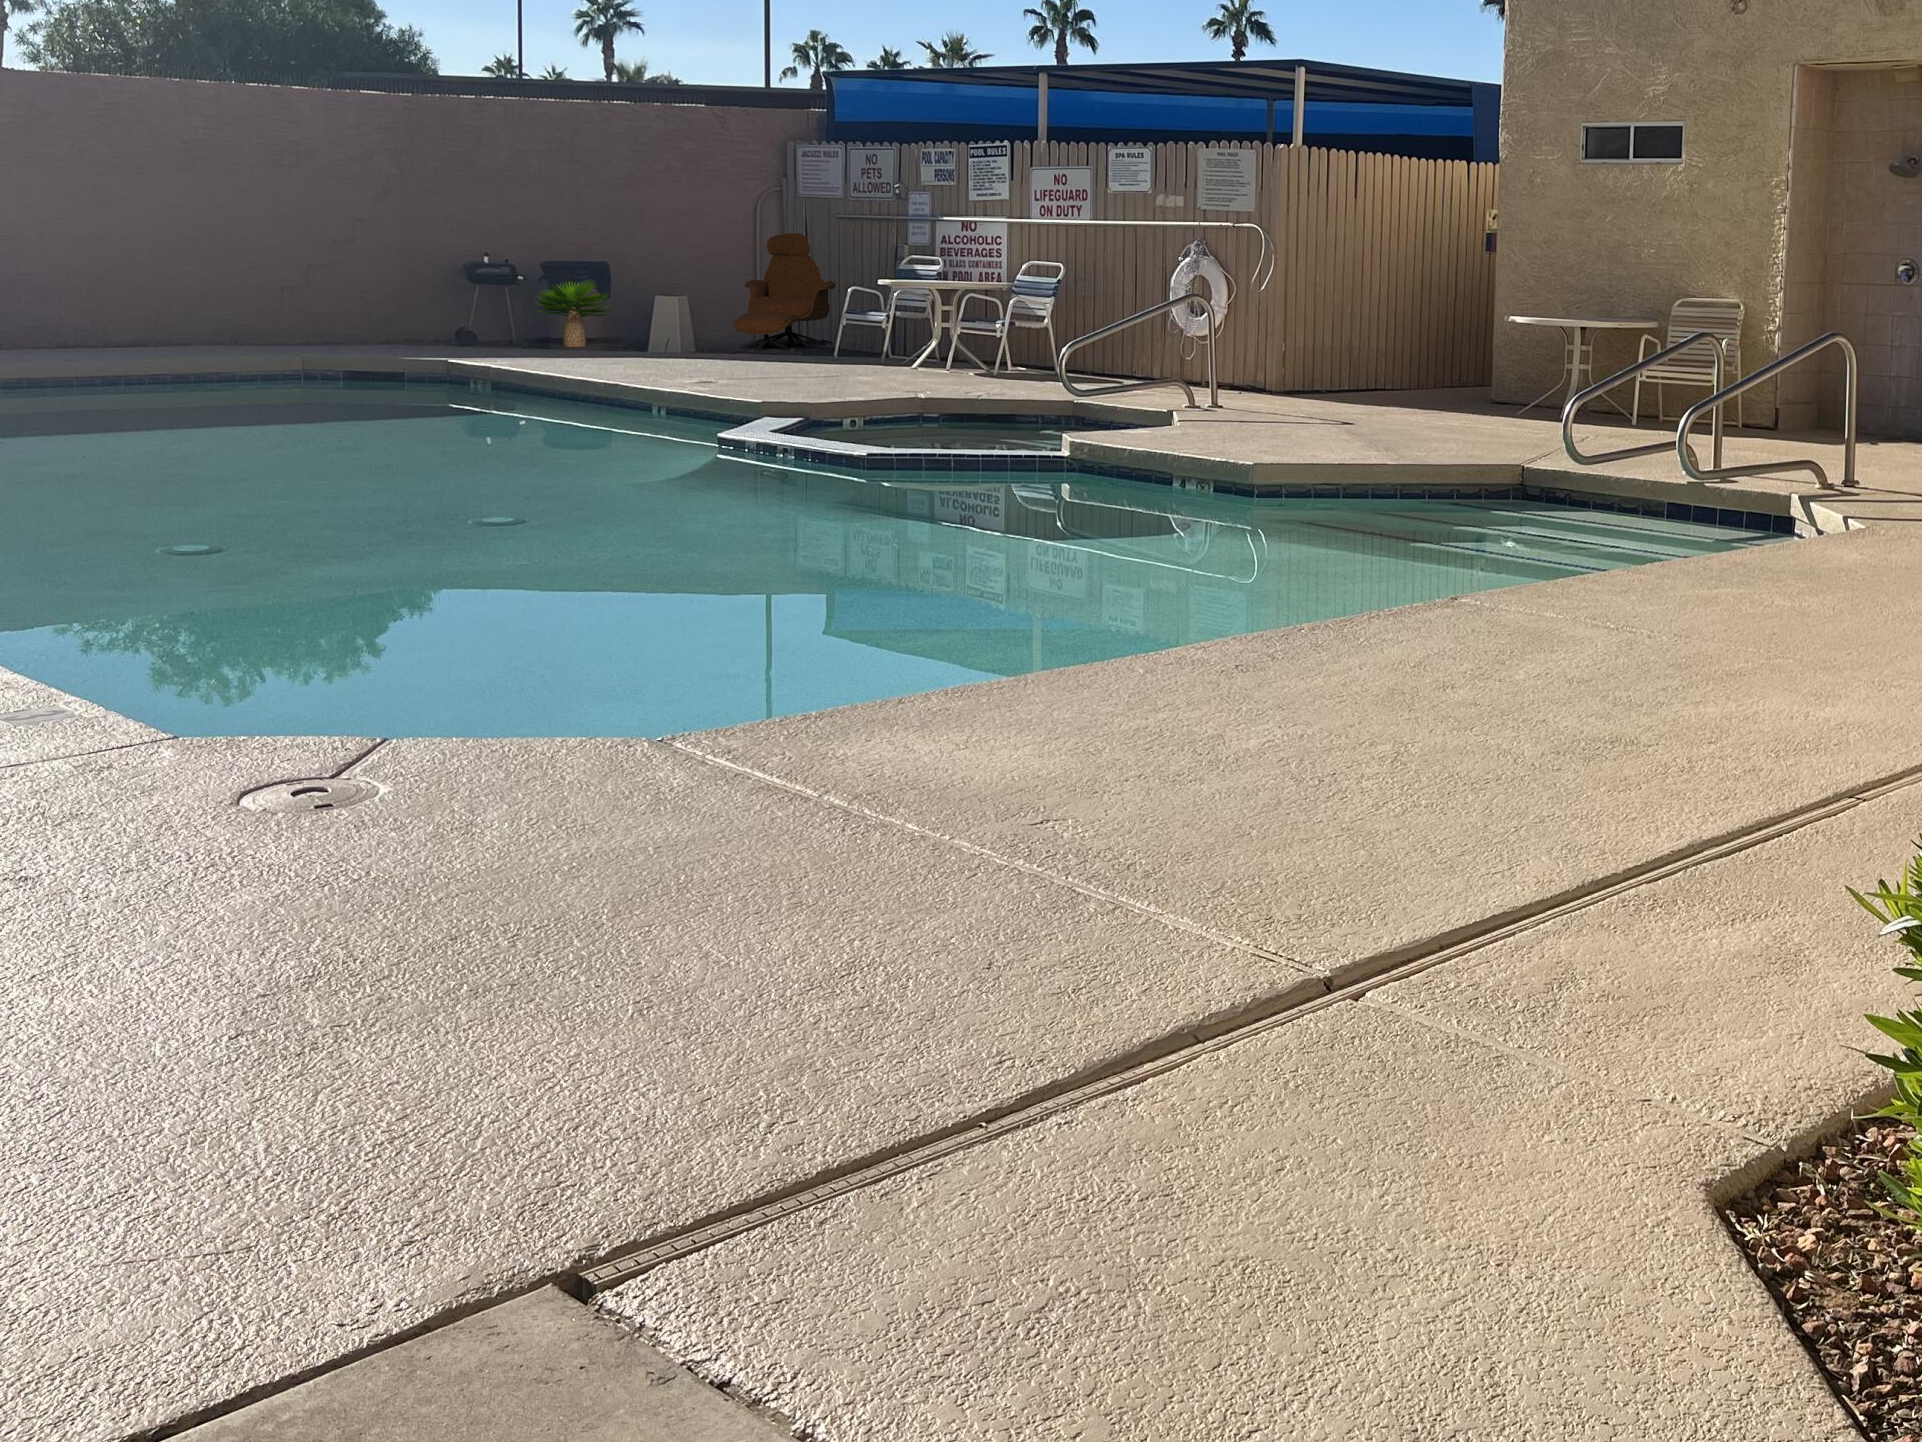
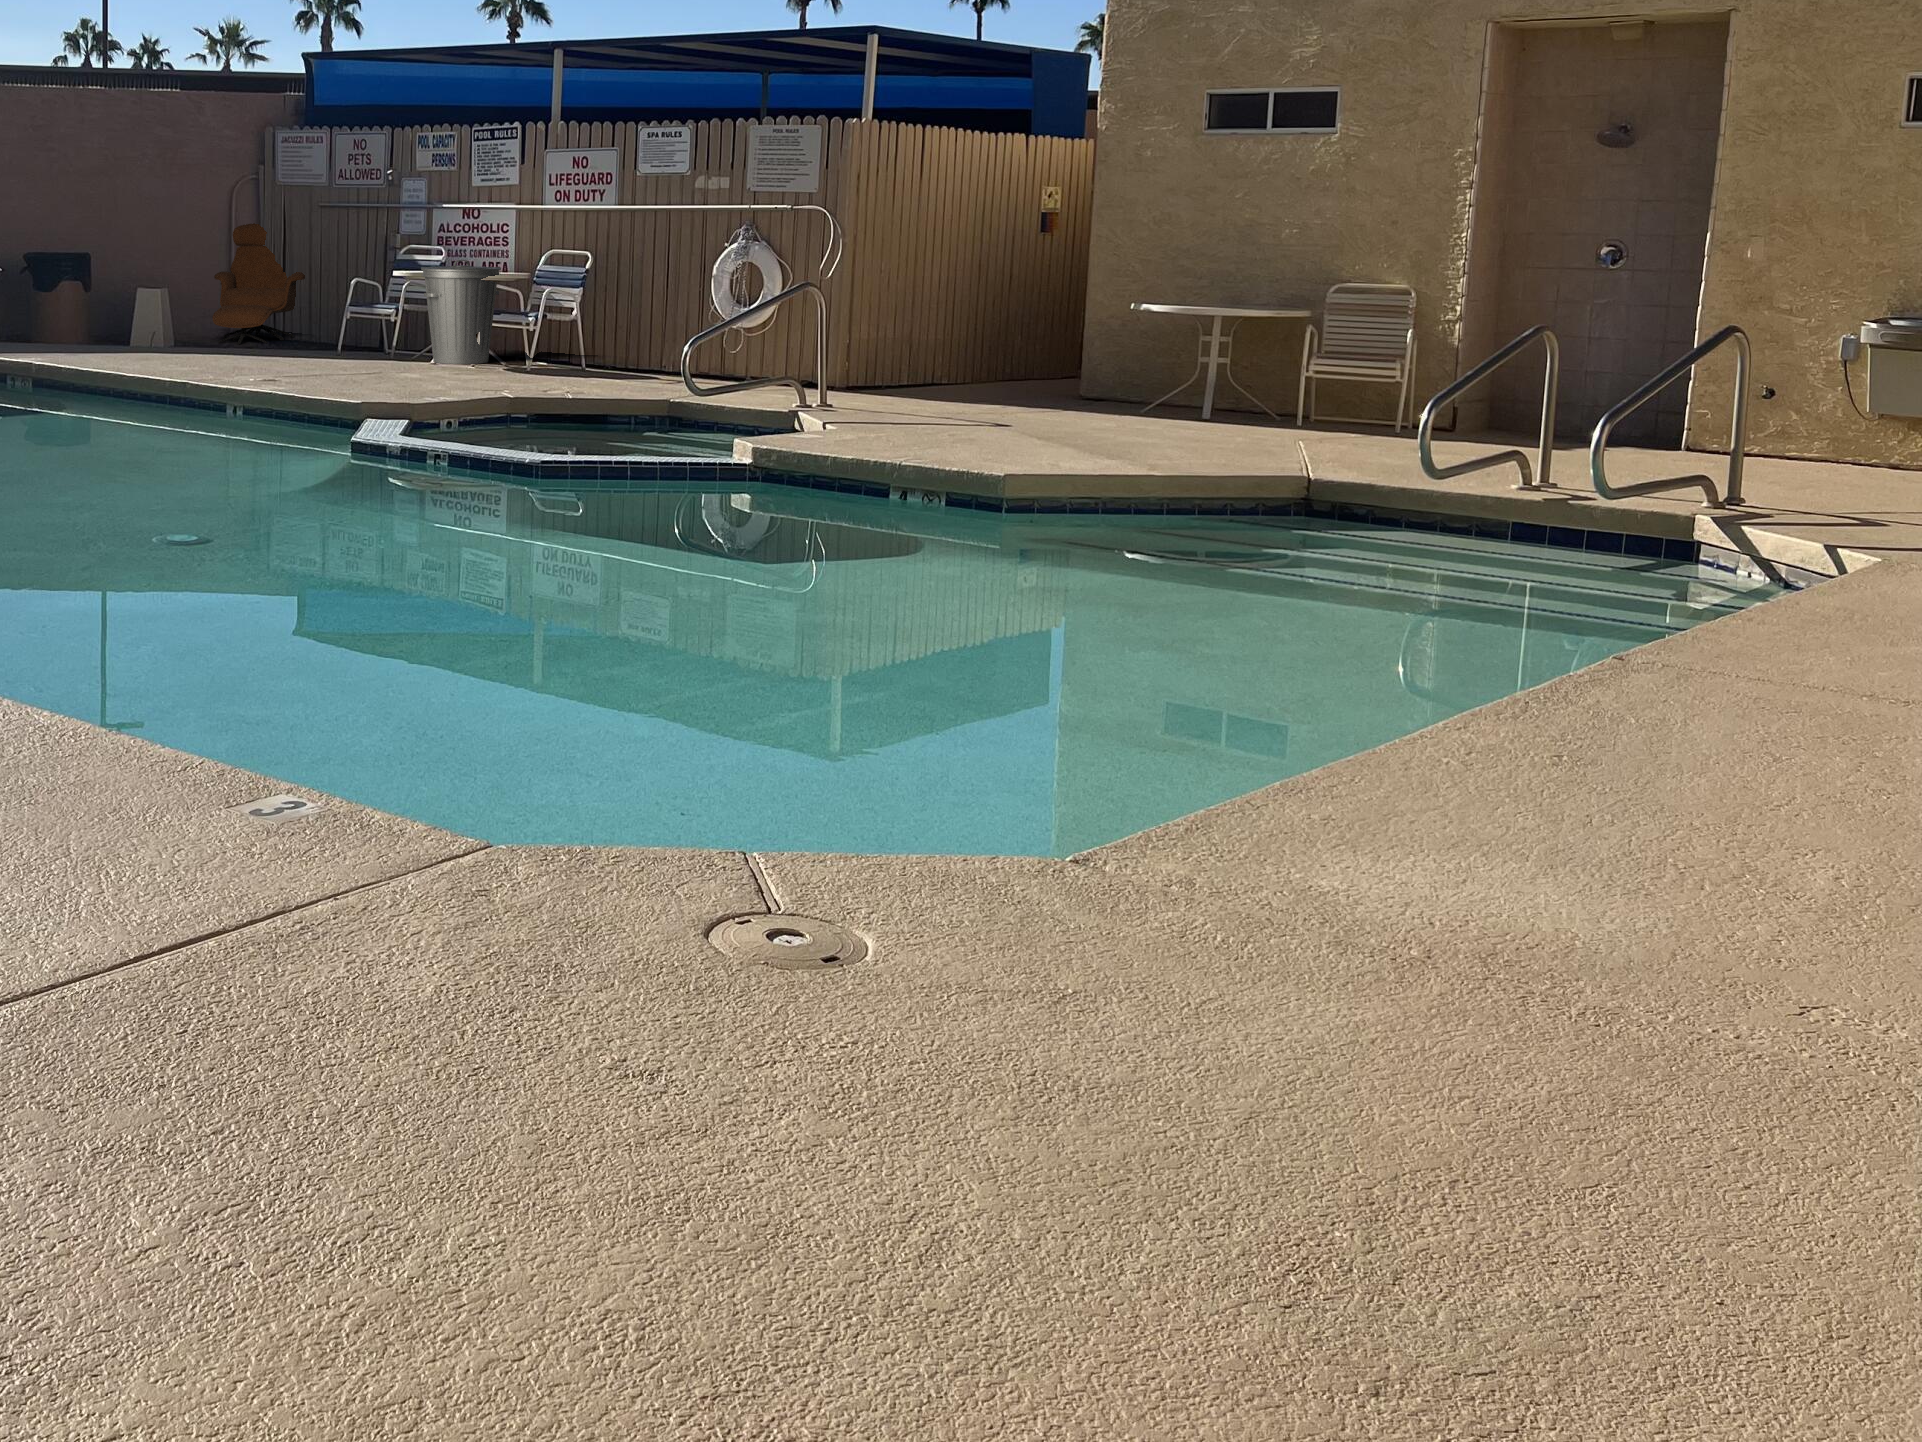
trash can: none [906,270,986,370] -> present [421,260,501,364]
potted plant: present [537,280,610,347] -> none [9,273,94,344]

